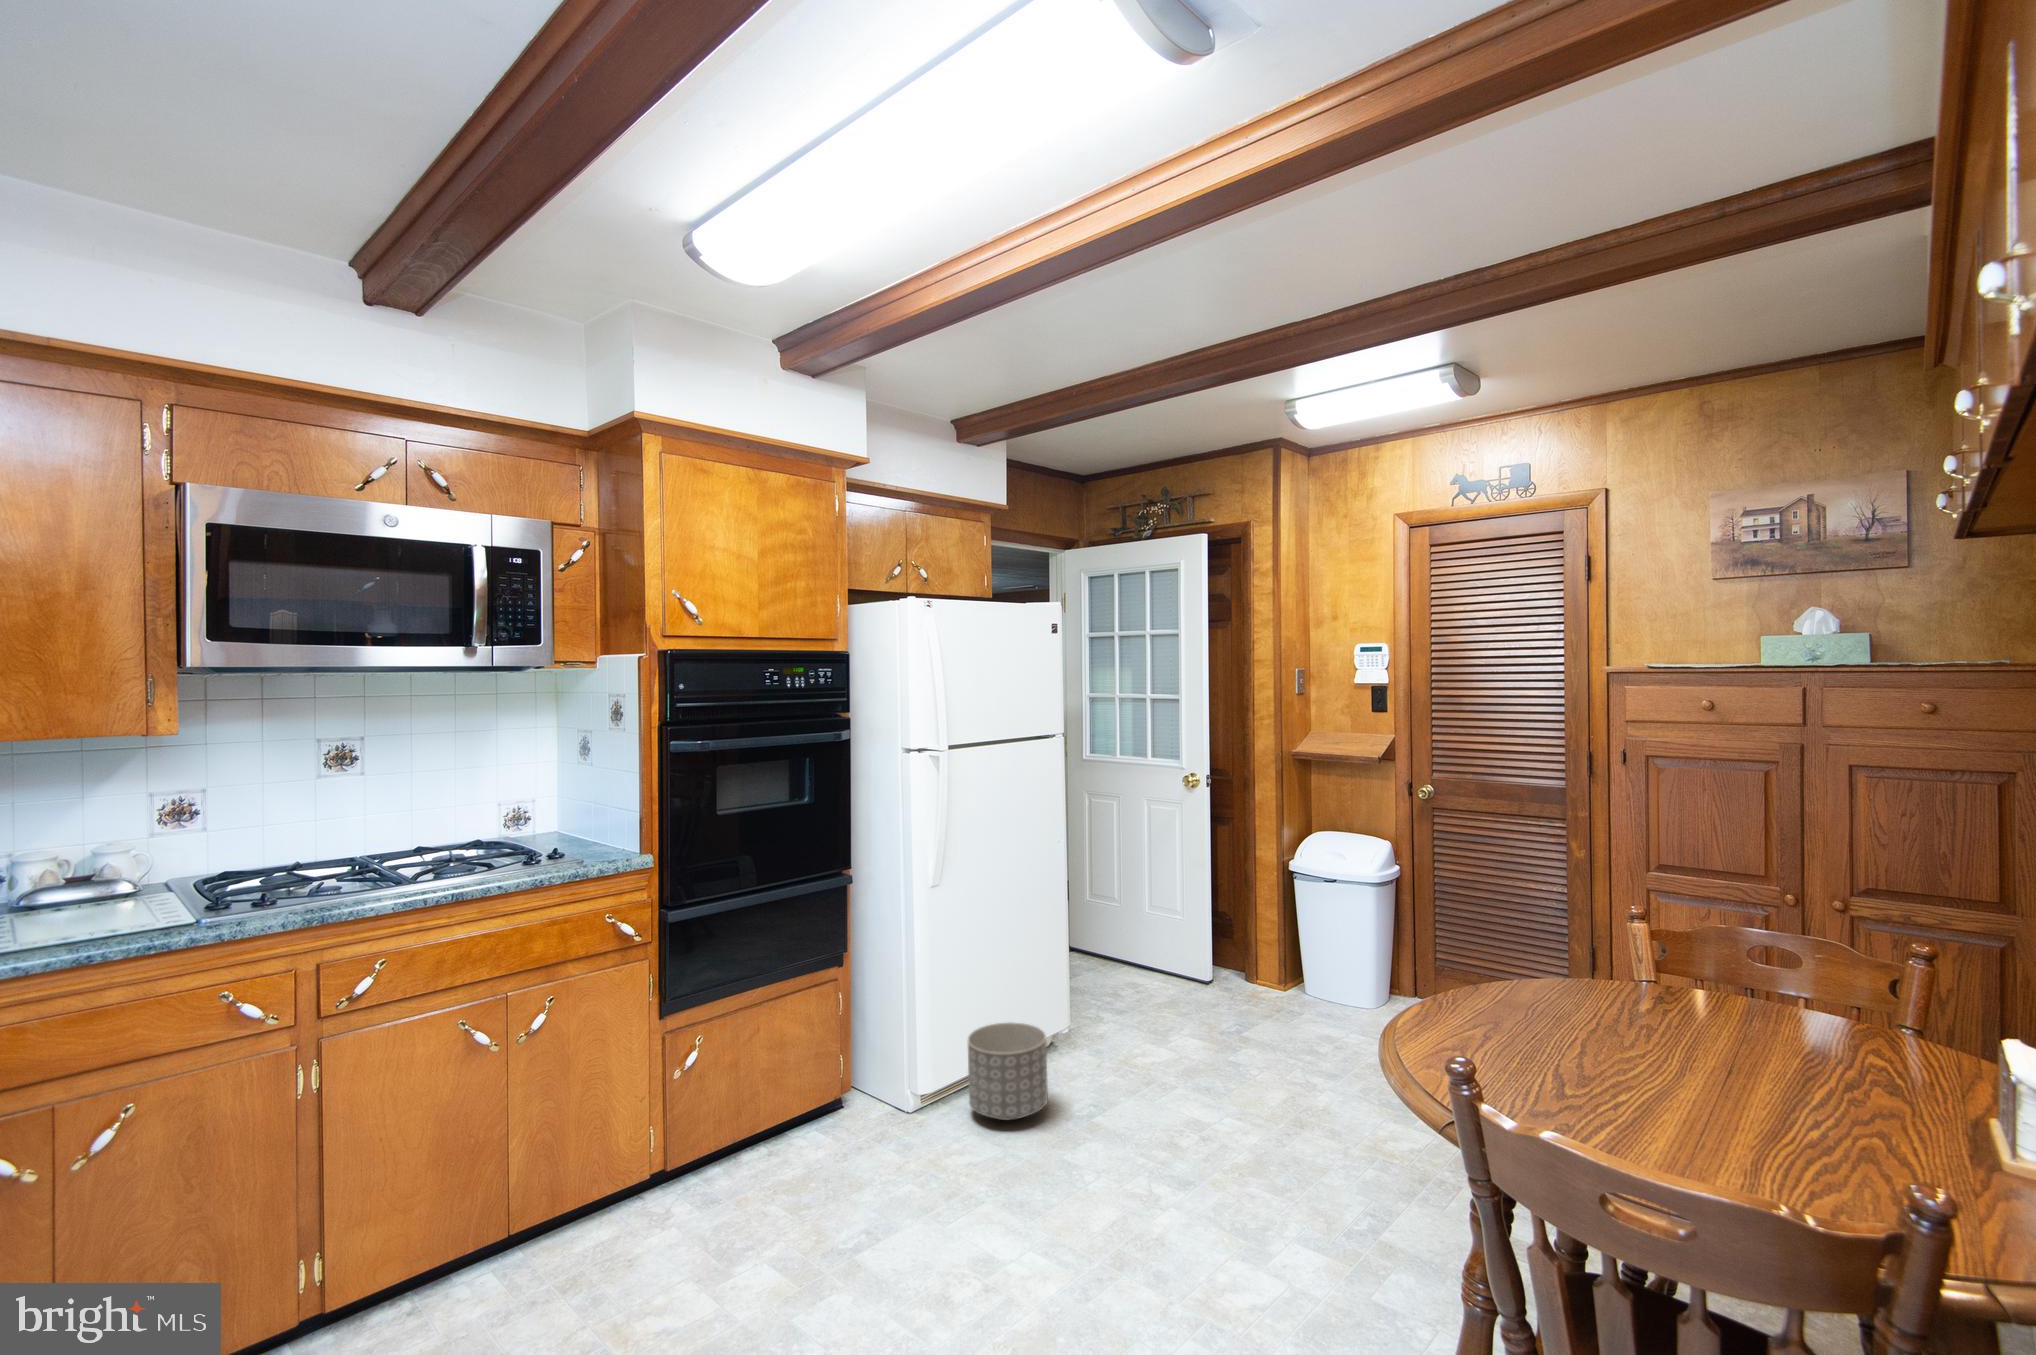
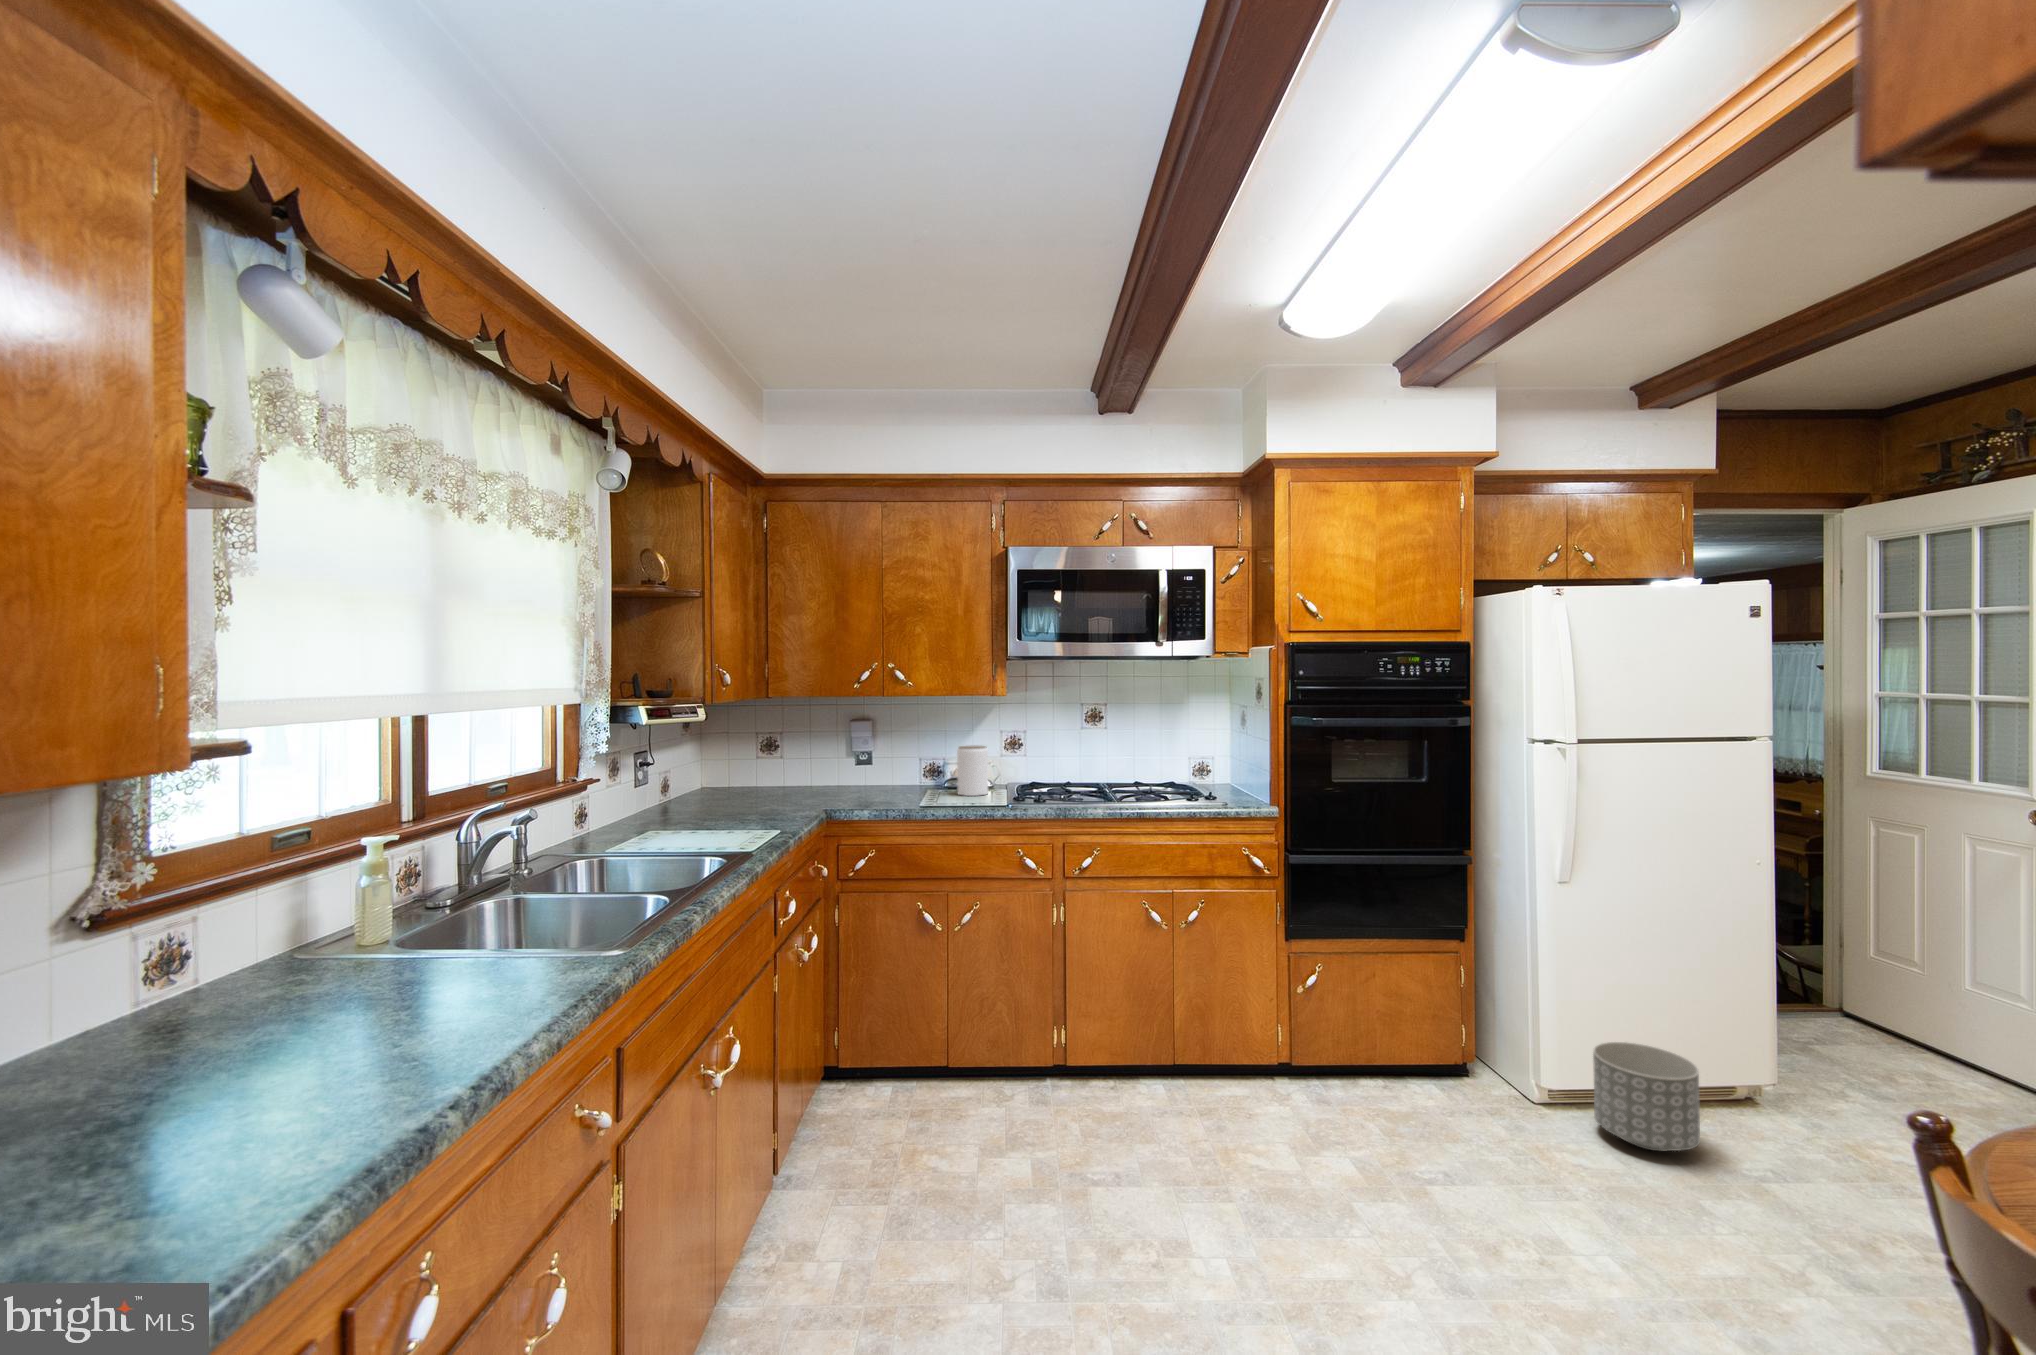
jar: none [51,824,131,919] -> present [957,746,988,796]

